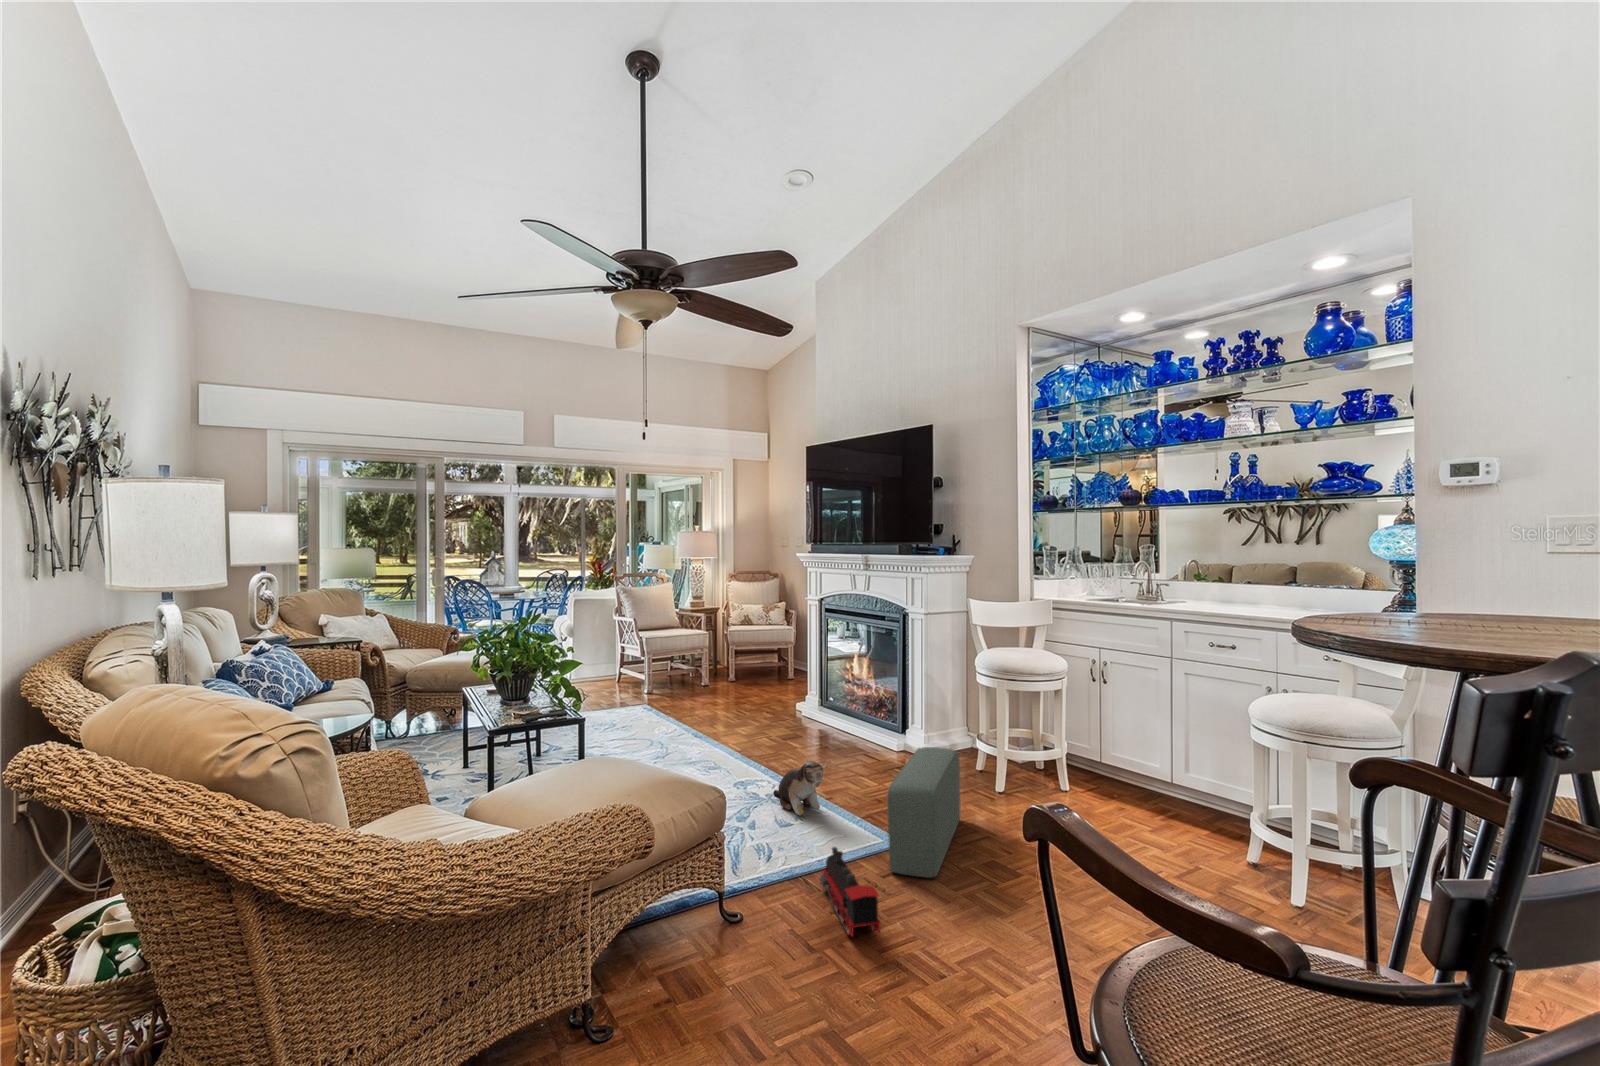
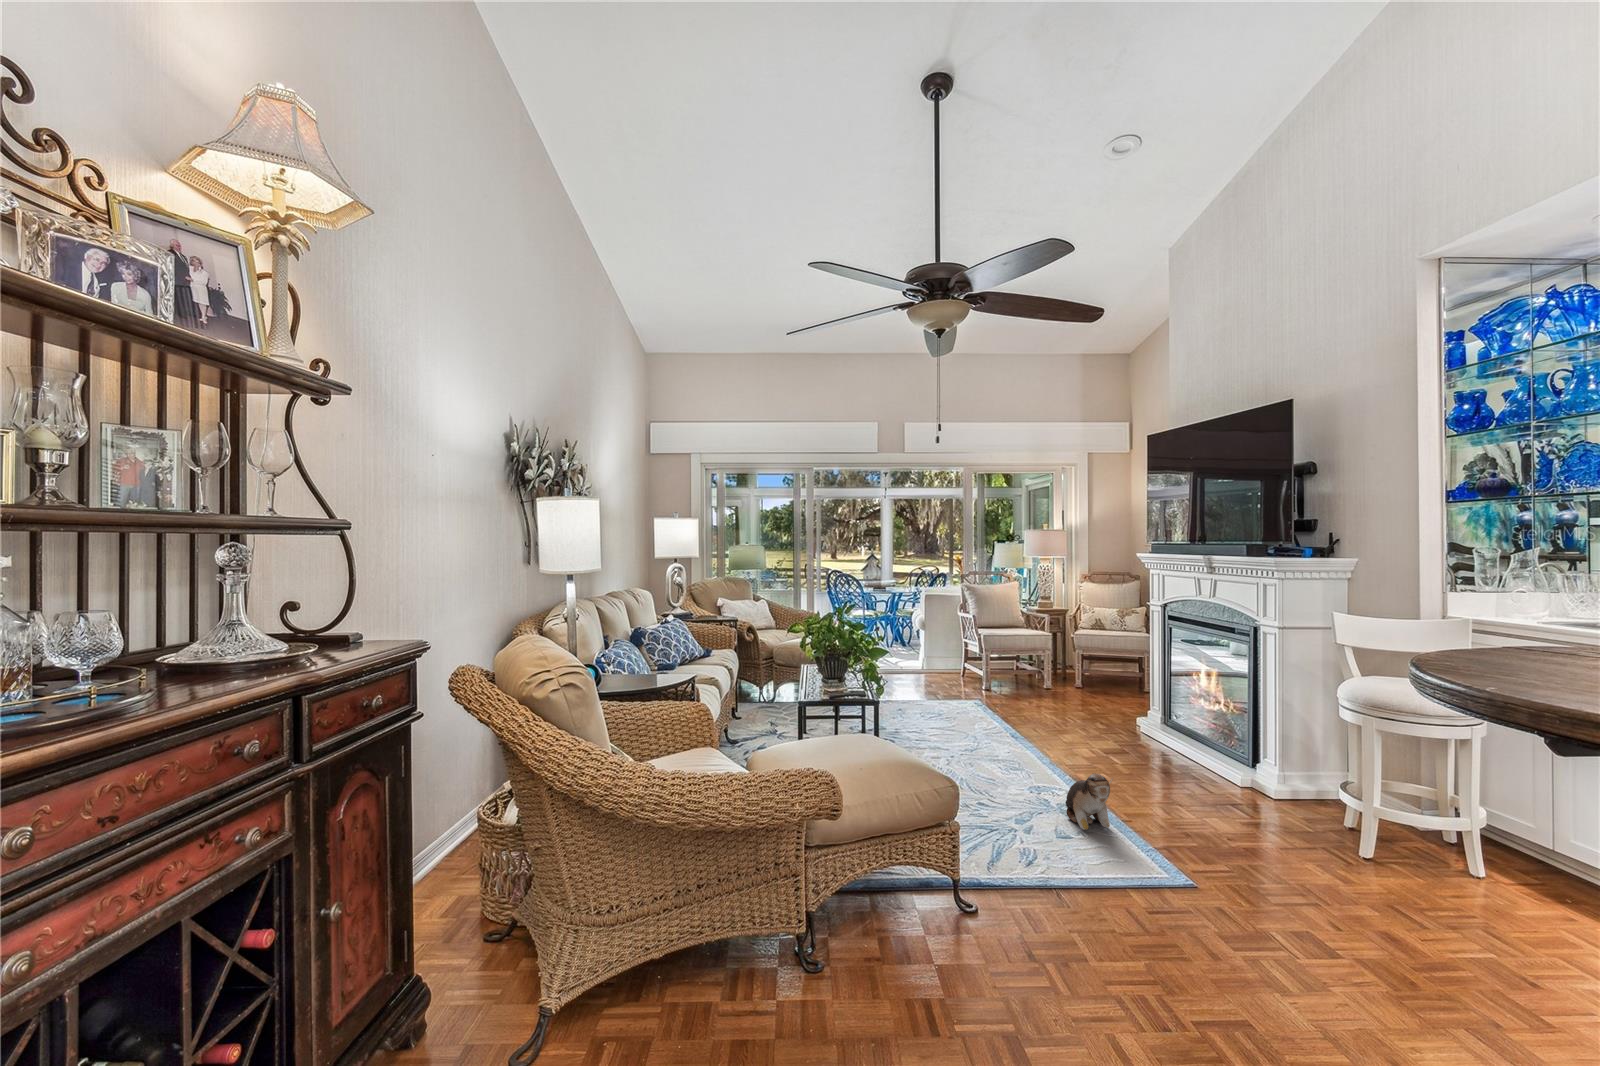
pouf: present [887,747,960,878] -> none [1159,781,1290,931]
toy train: present [820,847,880,937] -> none [1070,865,1113,968]

